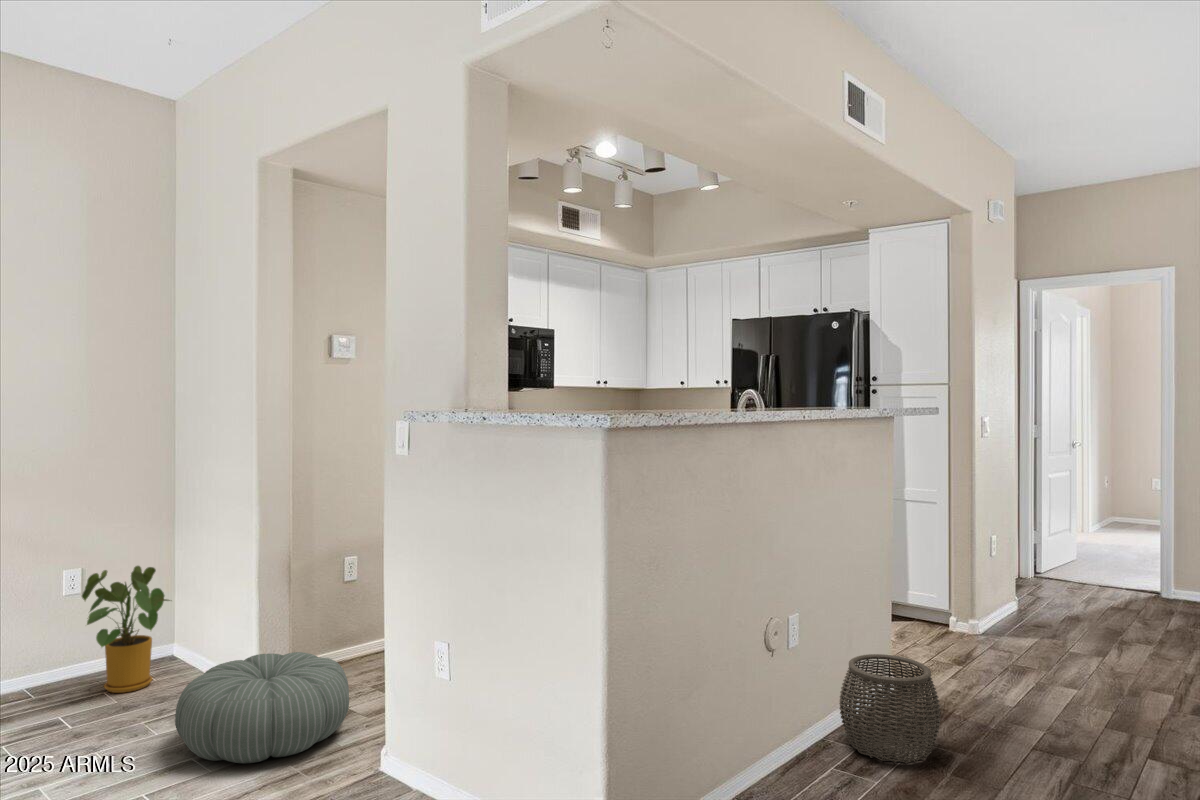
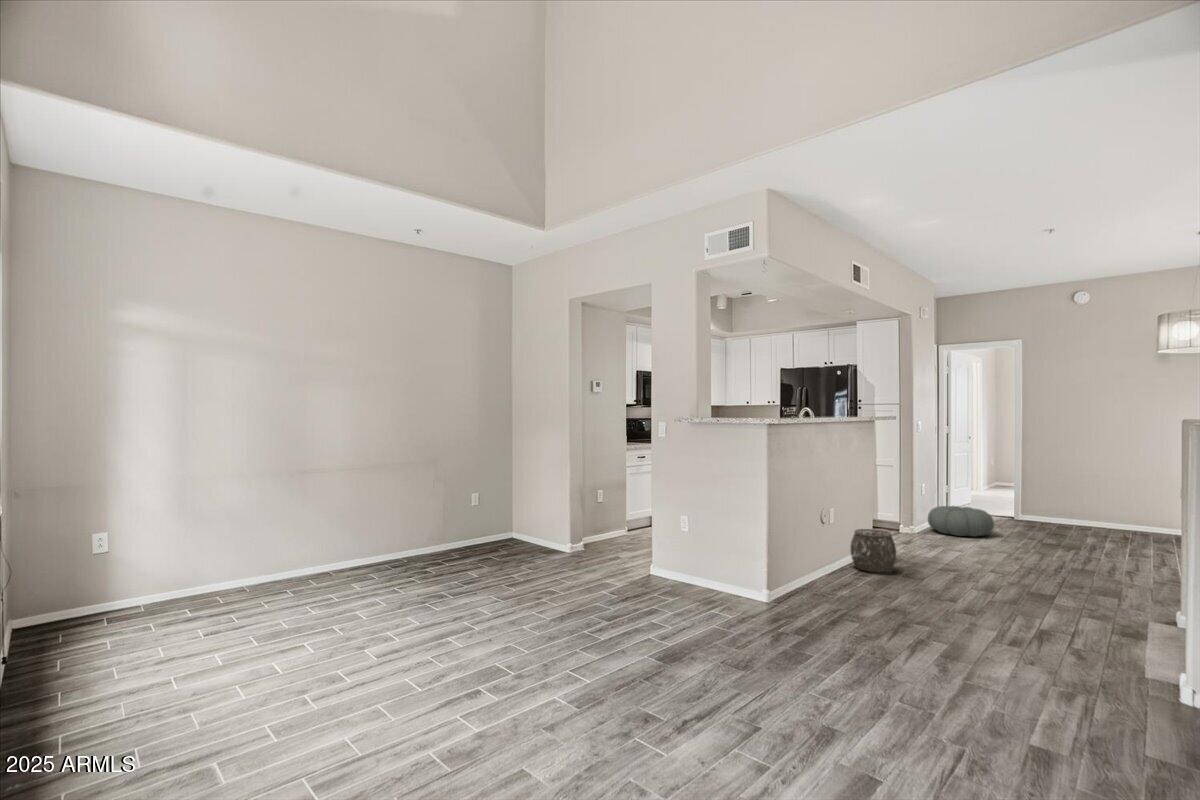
house plant: present [82,566,170,693] -> none [484,492,527,549]
pouf: present [175,652,349,763] -> present [928,506,994,537]

